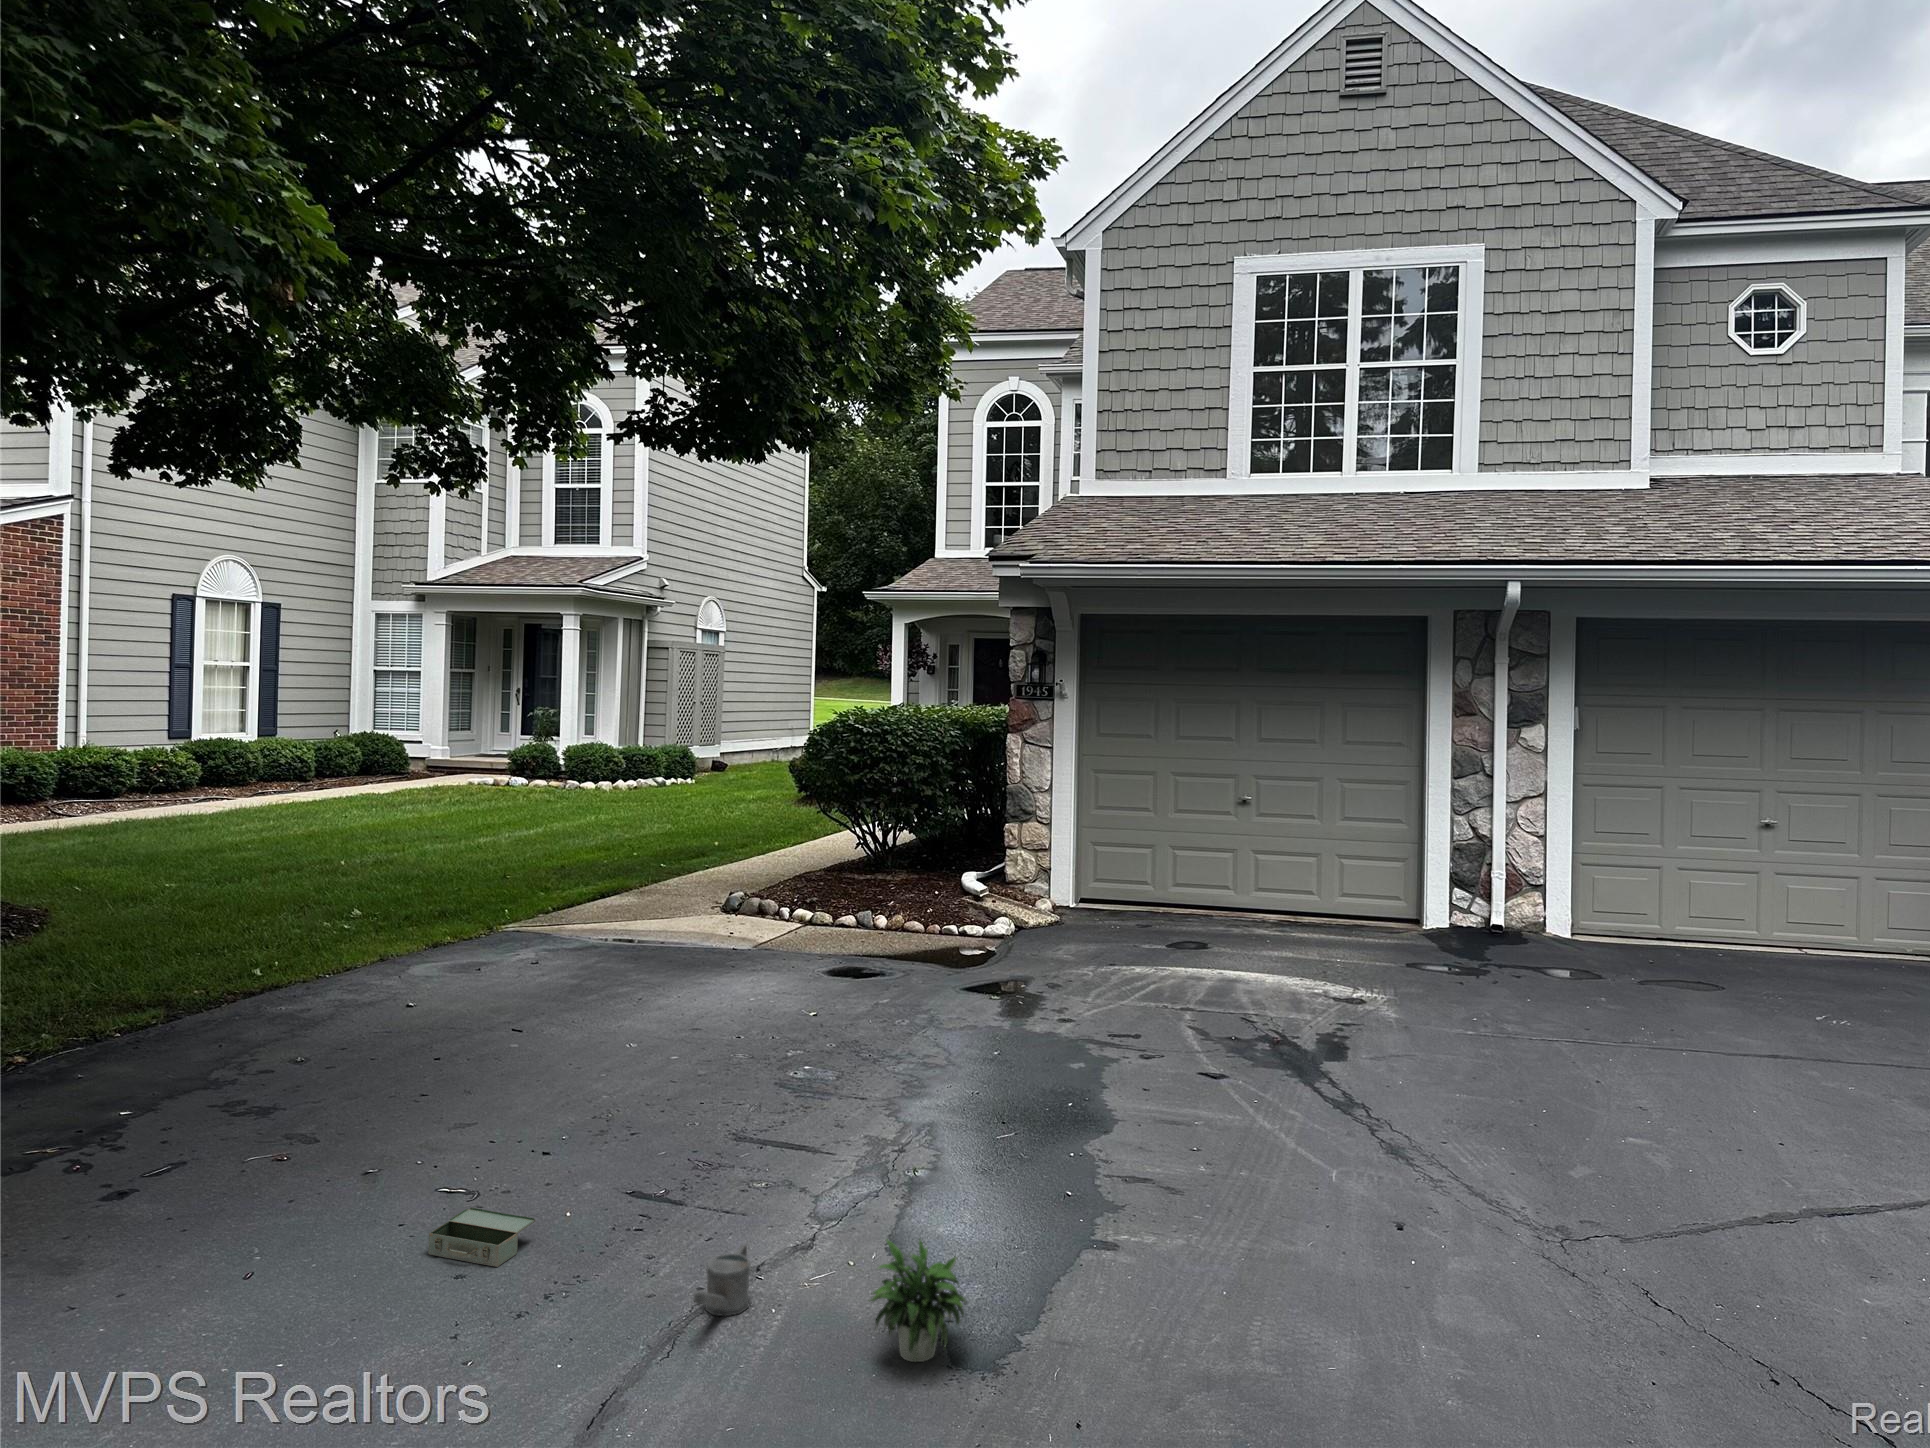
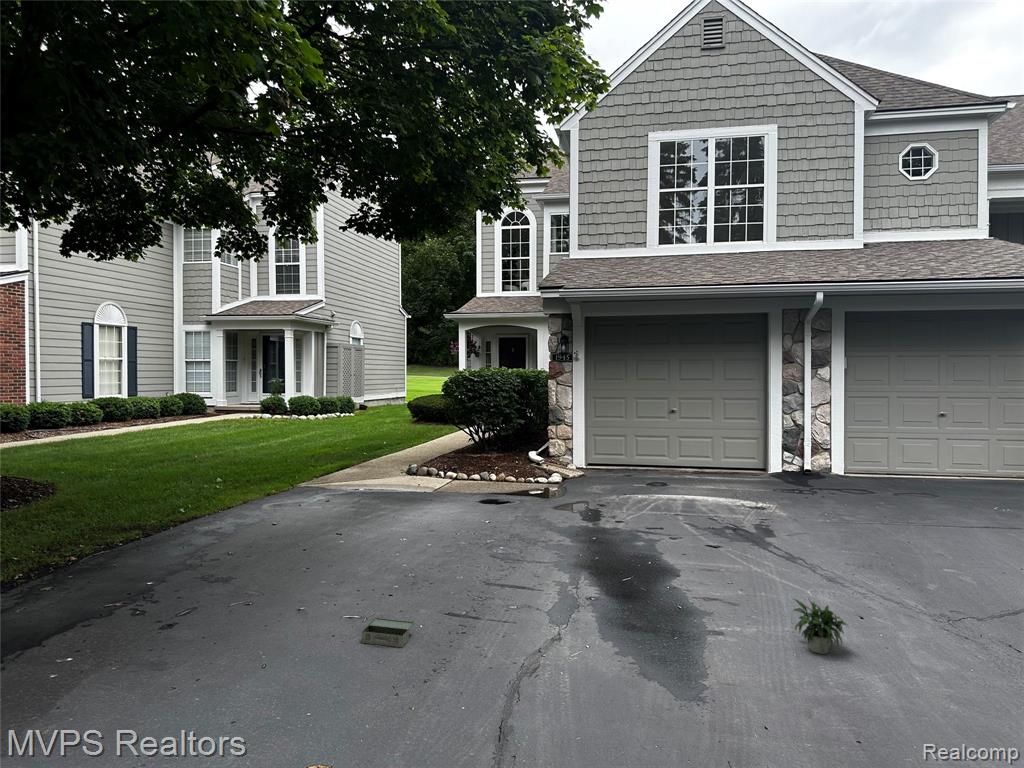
potted plant: present [871,1239,966,1362] -> present [794,599,848,654]
watering can: present [694,1244,751,1316] -> none [523,630,547,667]

